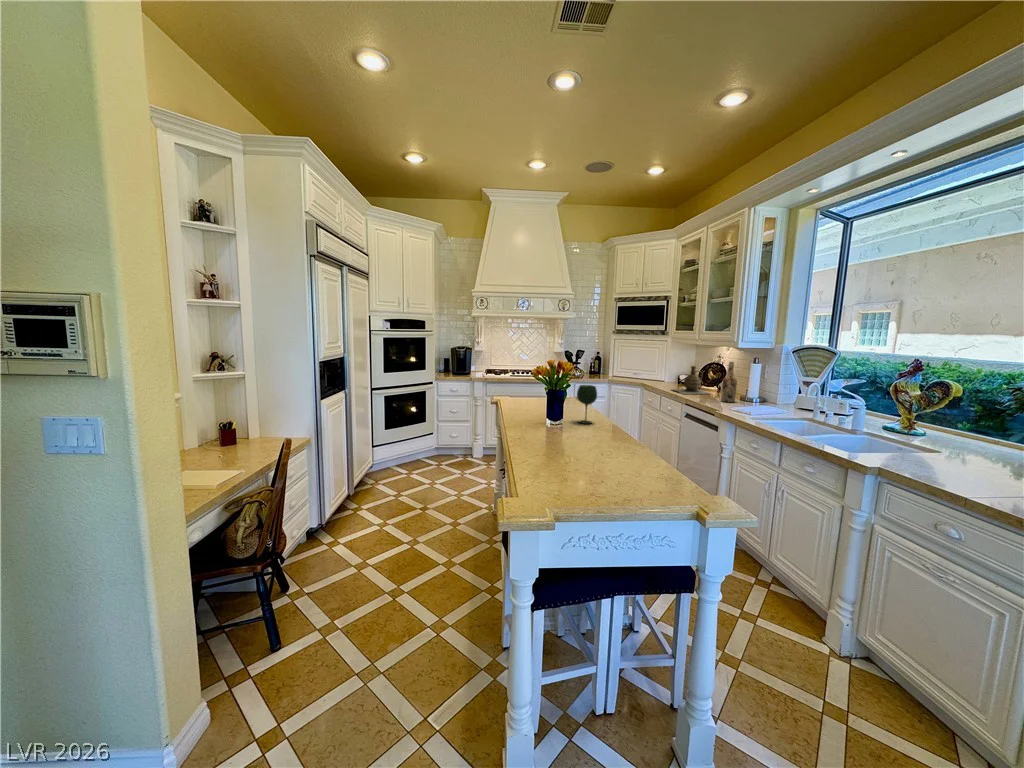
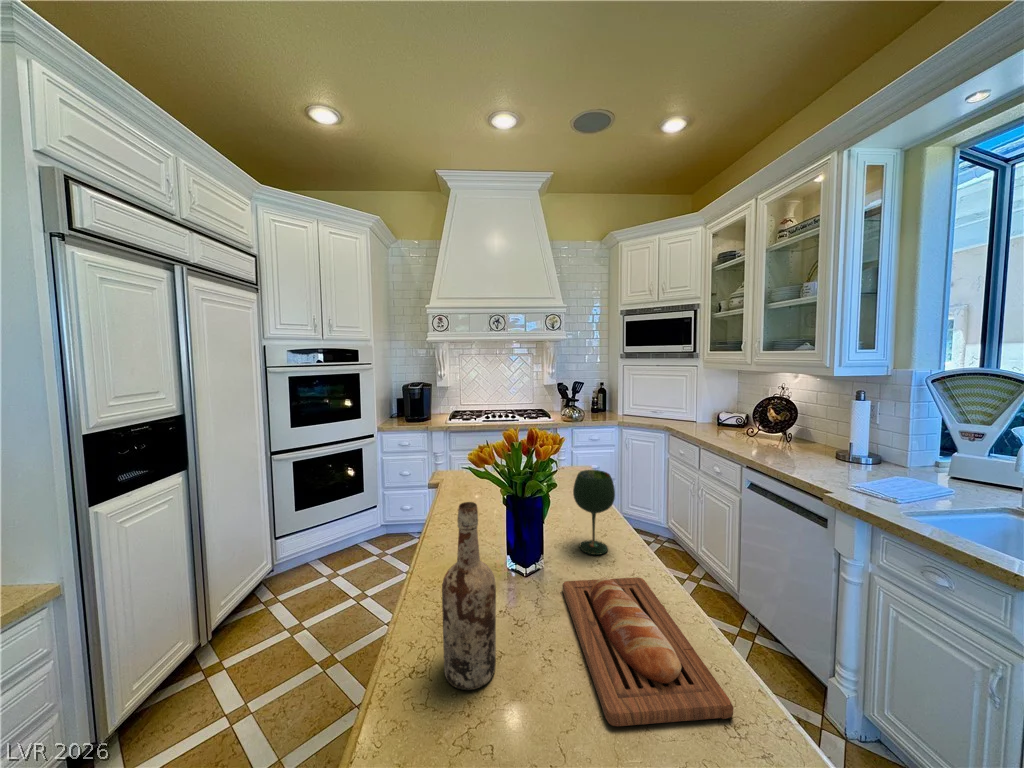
wine bottle: present [721,362,737,403] -> present [442,502,496,690]
ceramic jug: present [672,366,709,394] -> none [714,405,783,450]
bread loaf: none [571,422,630,450] -> present [562,577,733,726]

